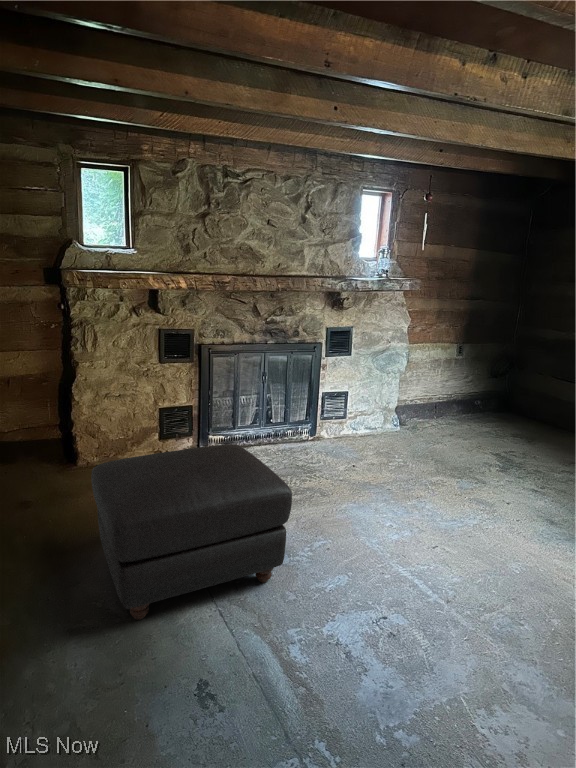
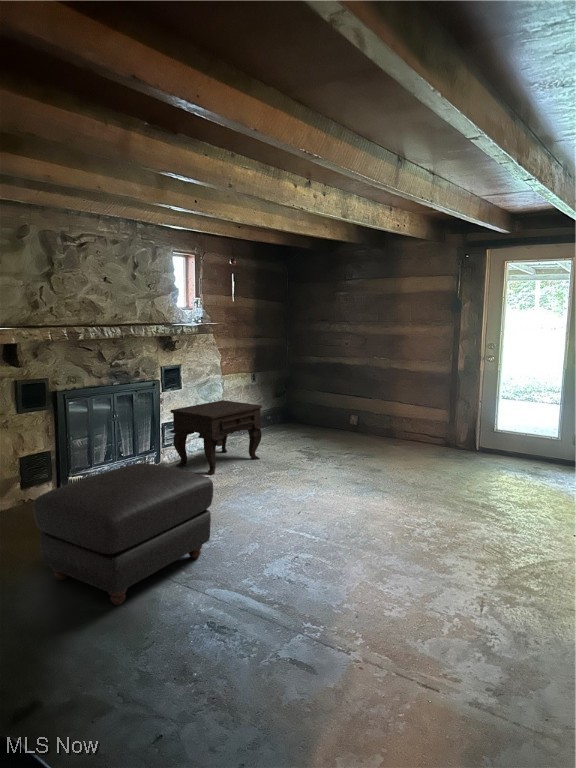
side table: none [328,375,444,465] -> present [170,400,264,475]

